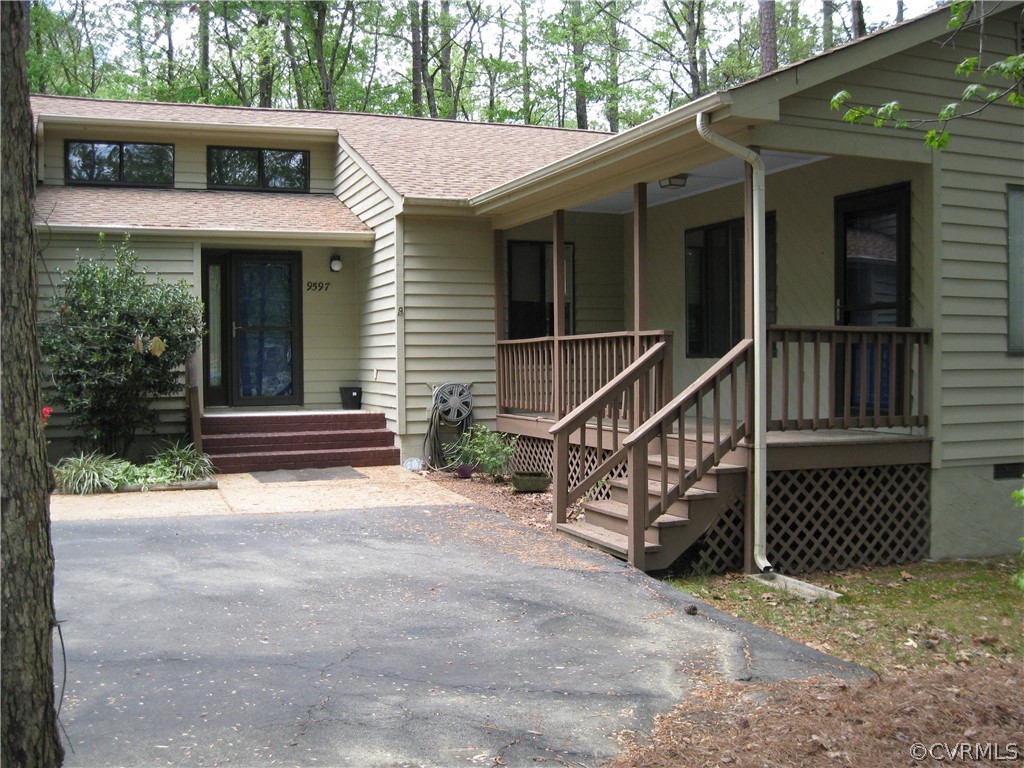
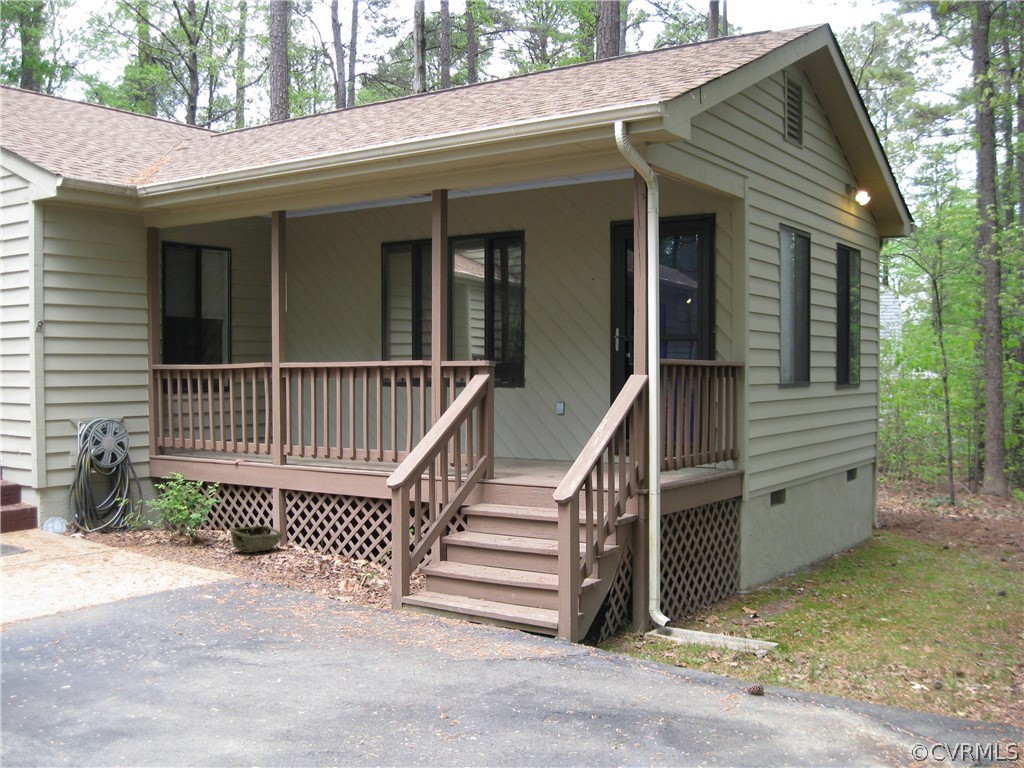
decorative plant: present [457,436,473,478] -> none [103,484,160,540]

